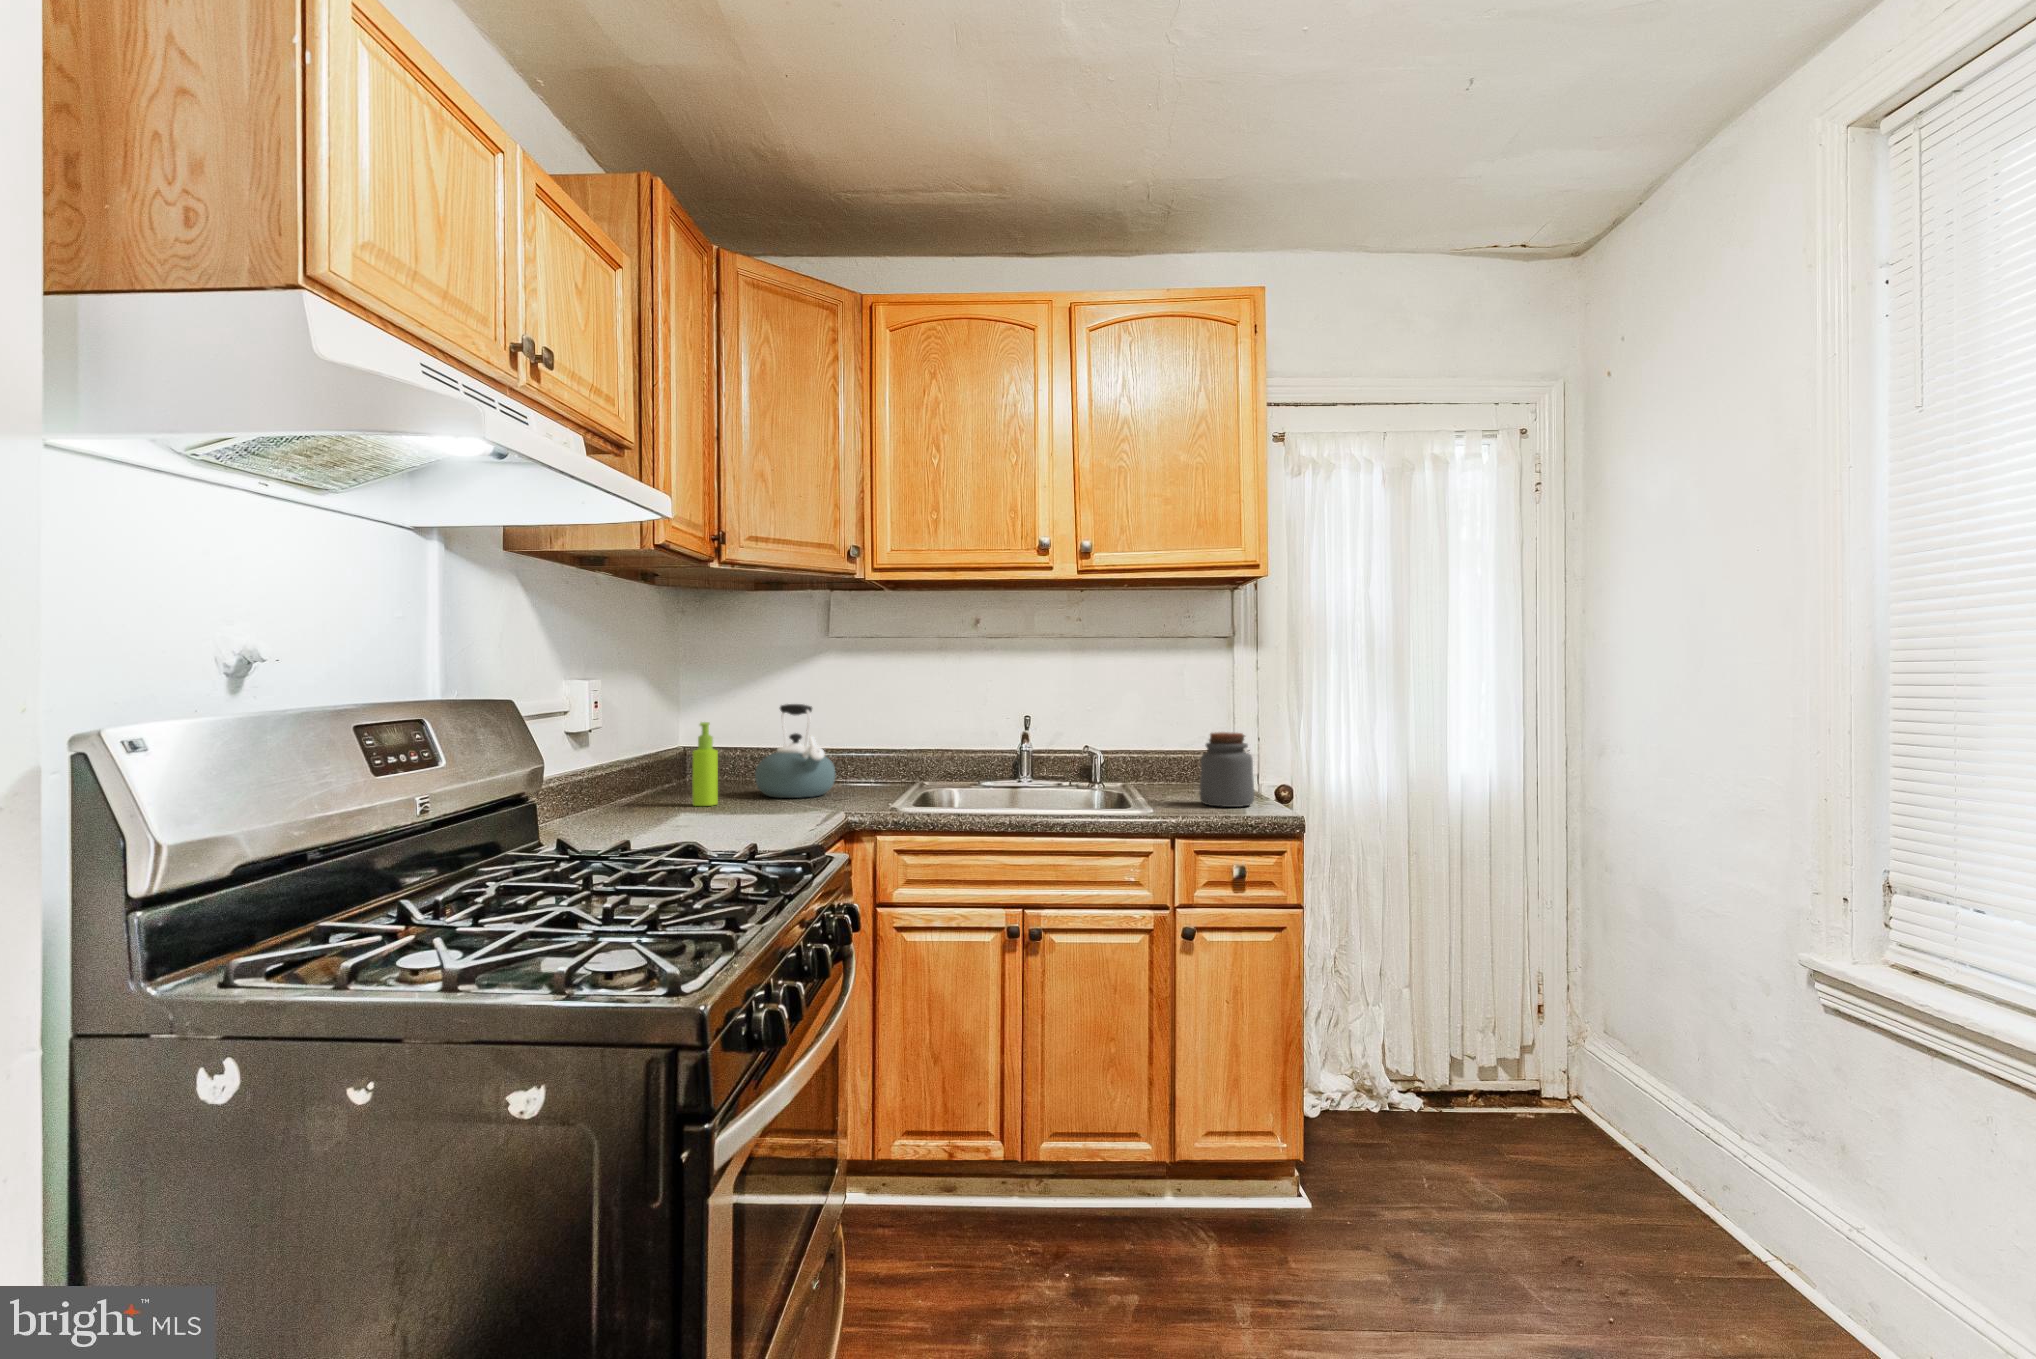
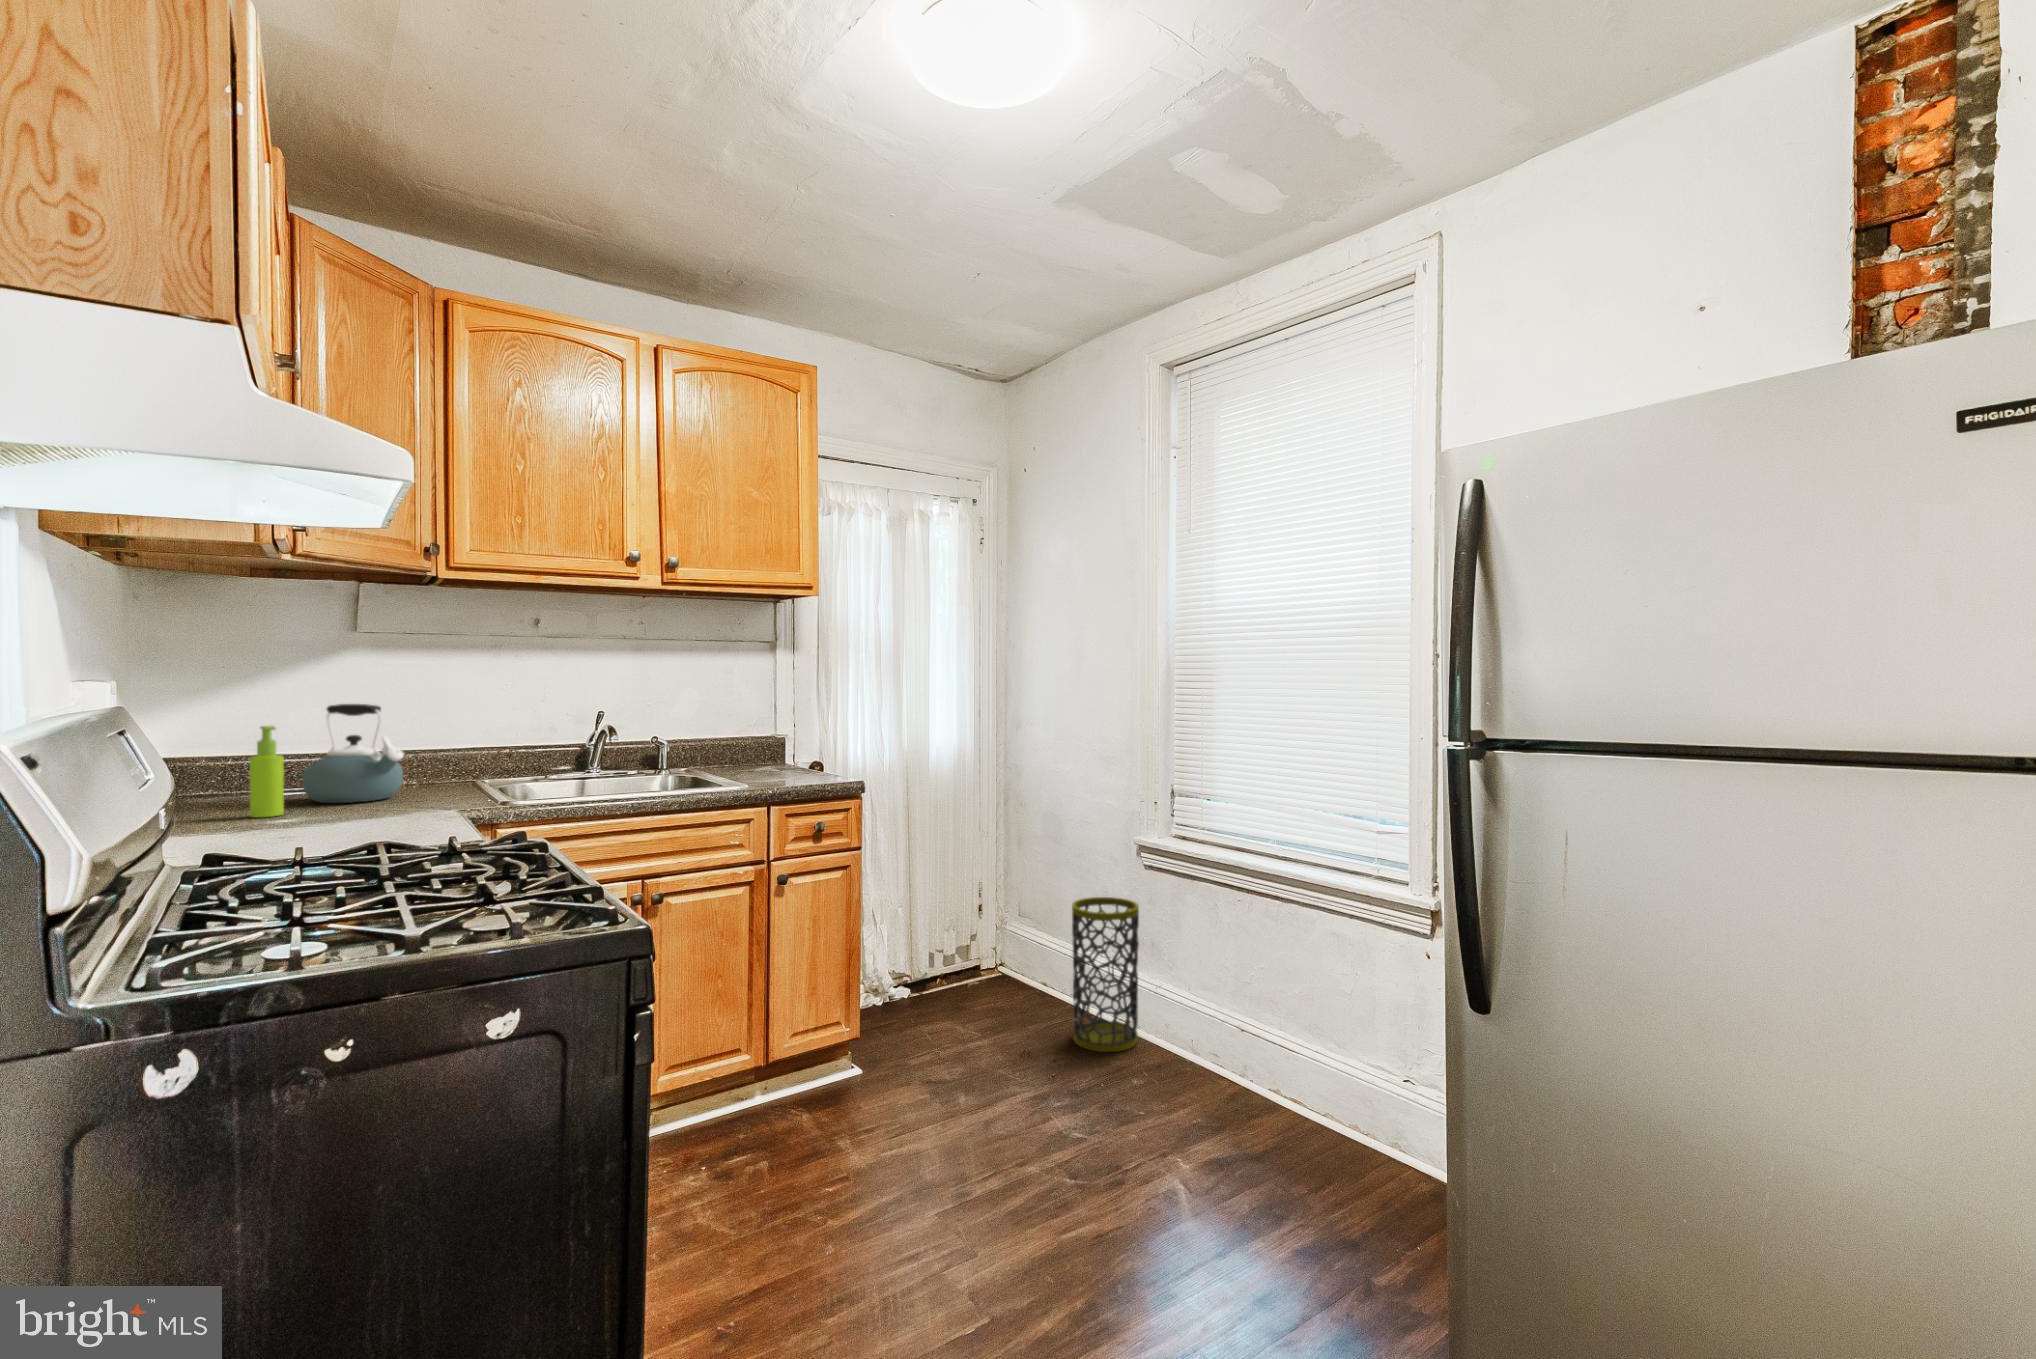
jar: present [1199,732,1255,807] -> none [771,720,815,779]
trash can: none [1659,1035,1796,1313] -> present [1072,897,1139,1052]

